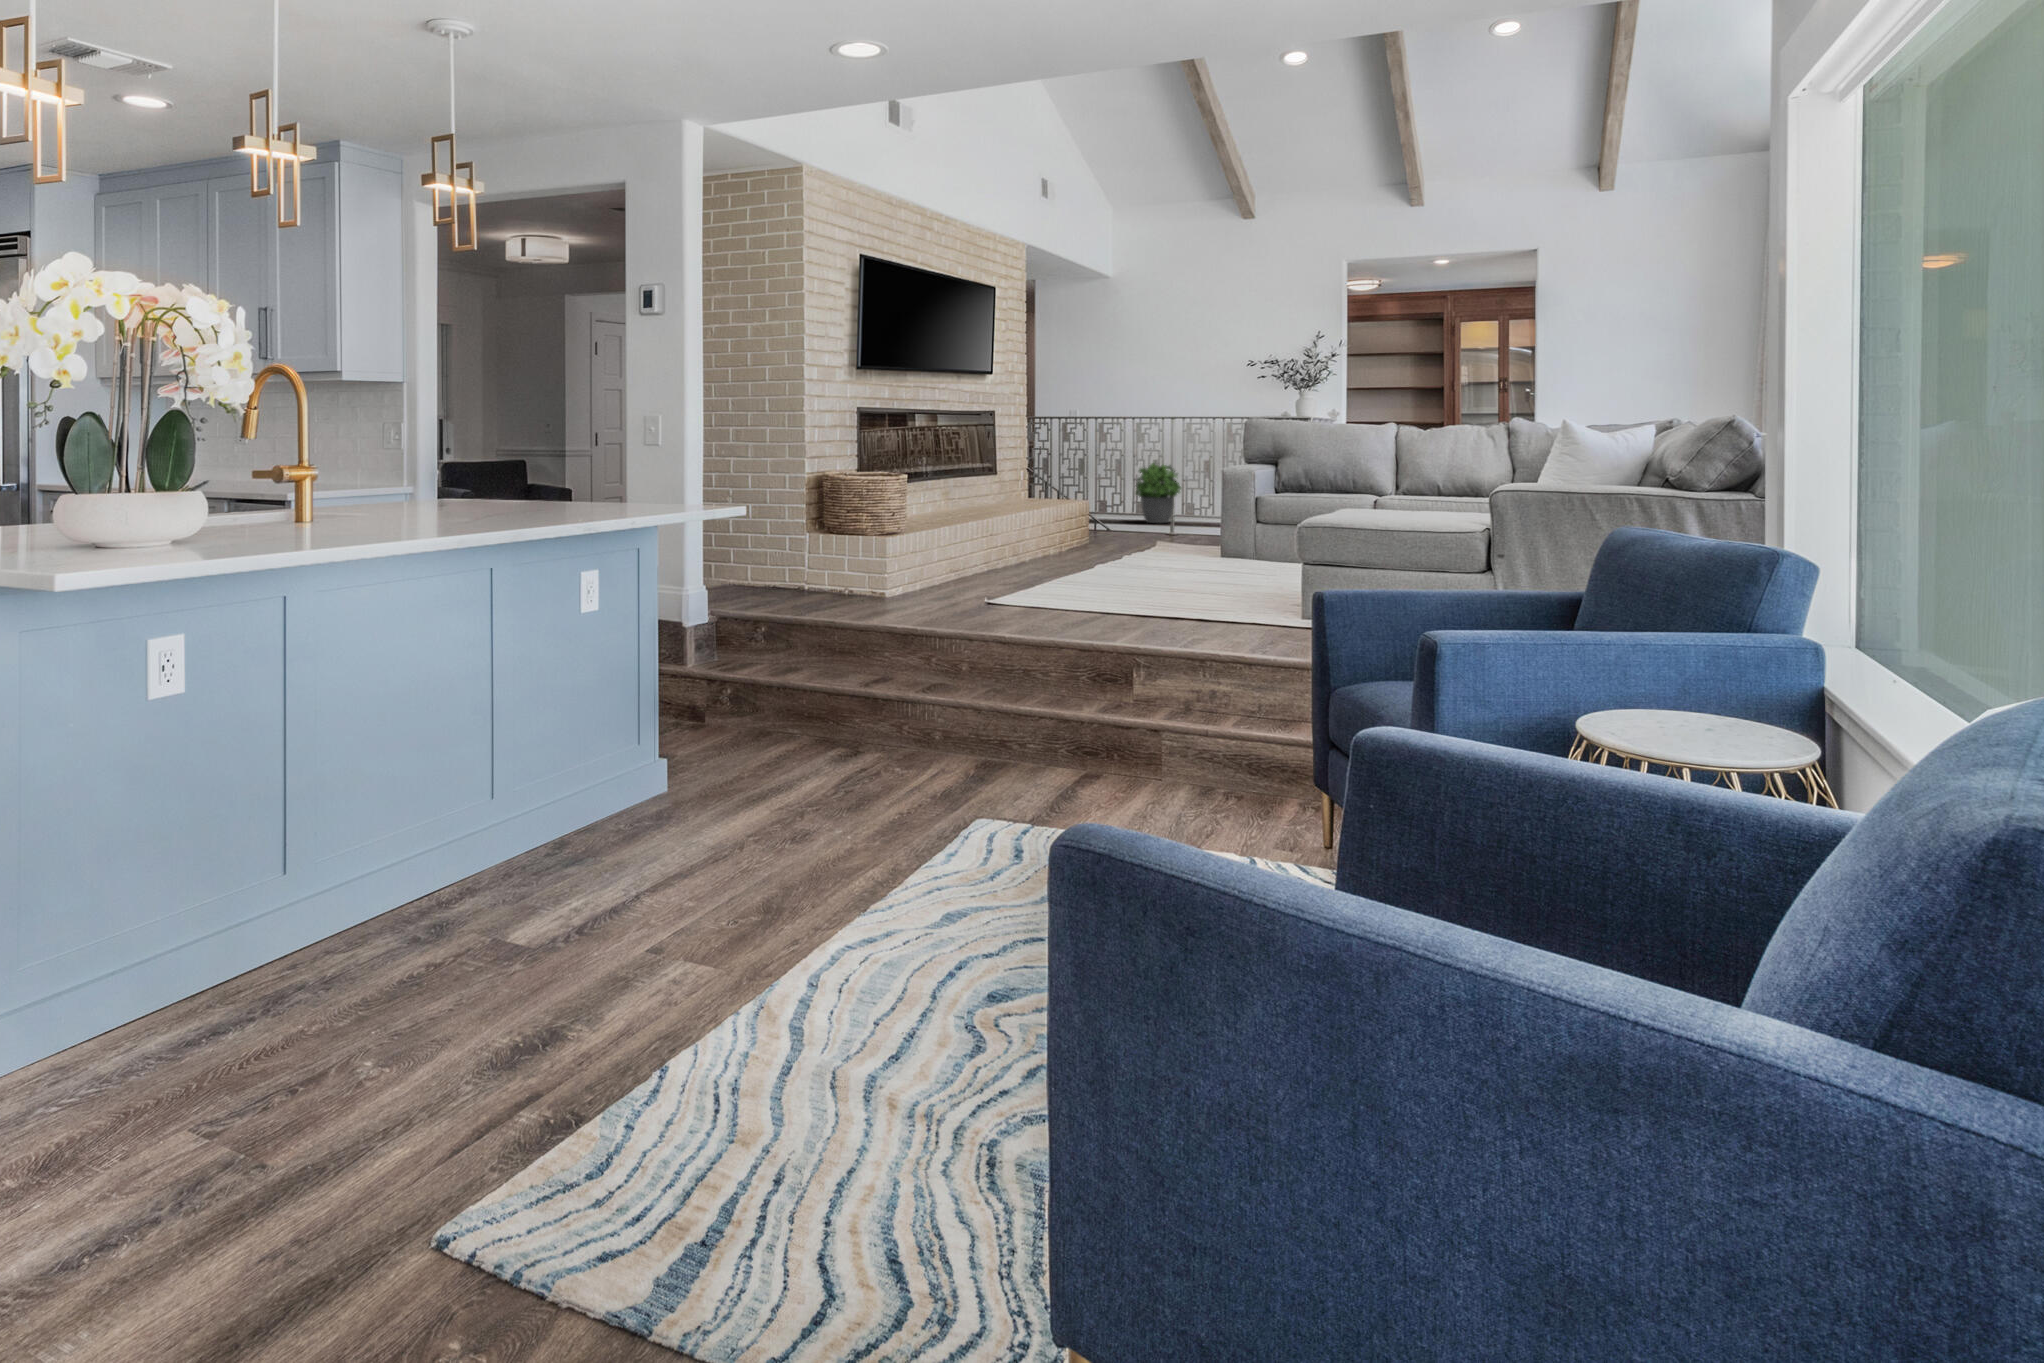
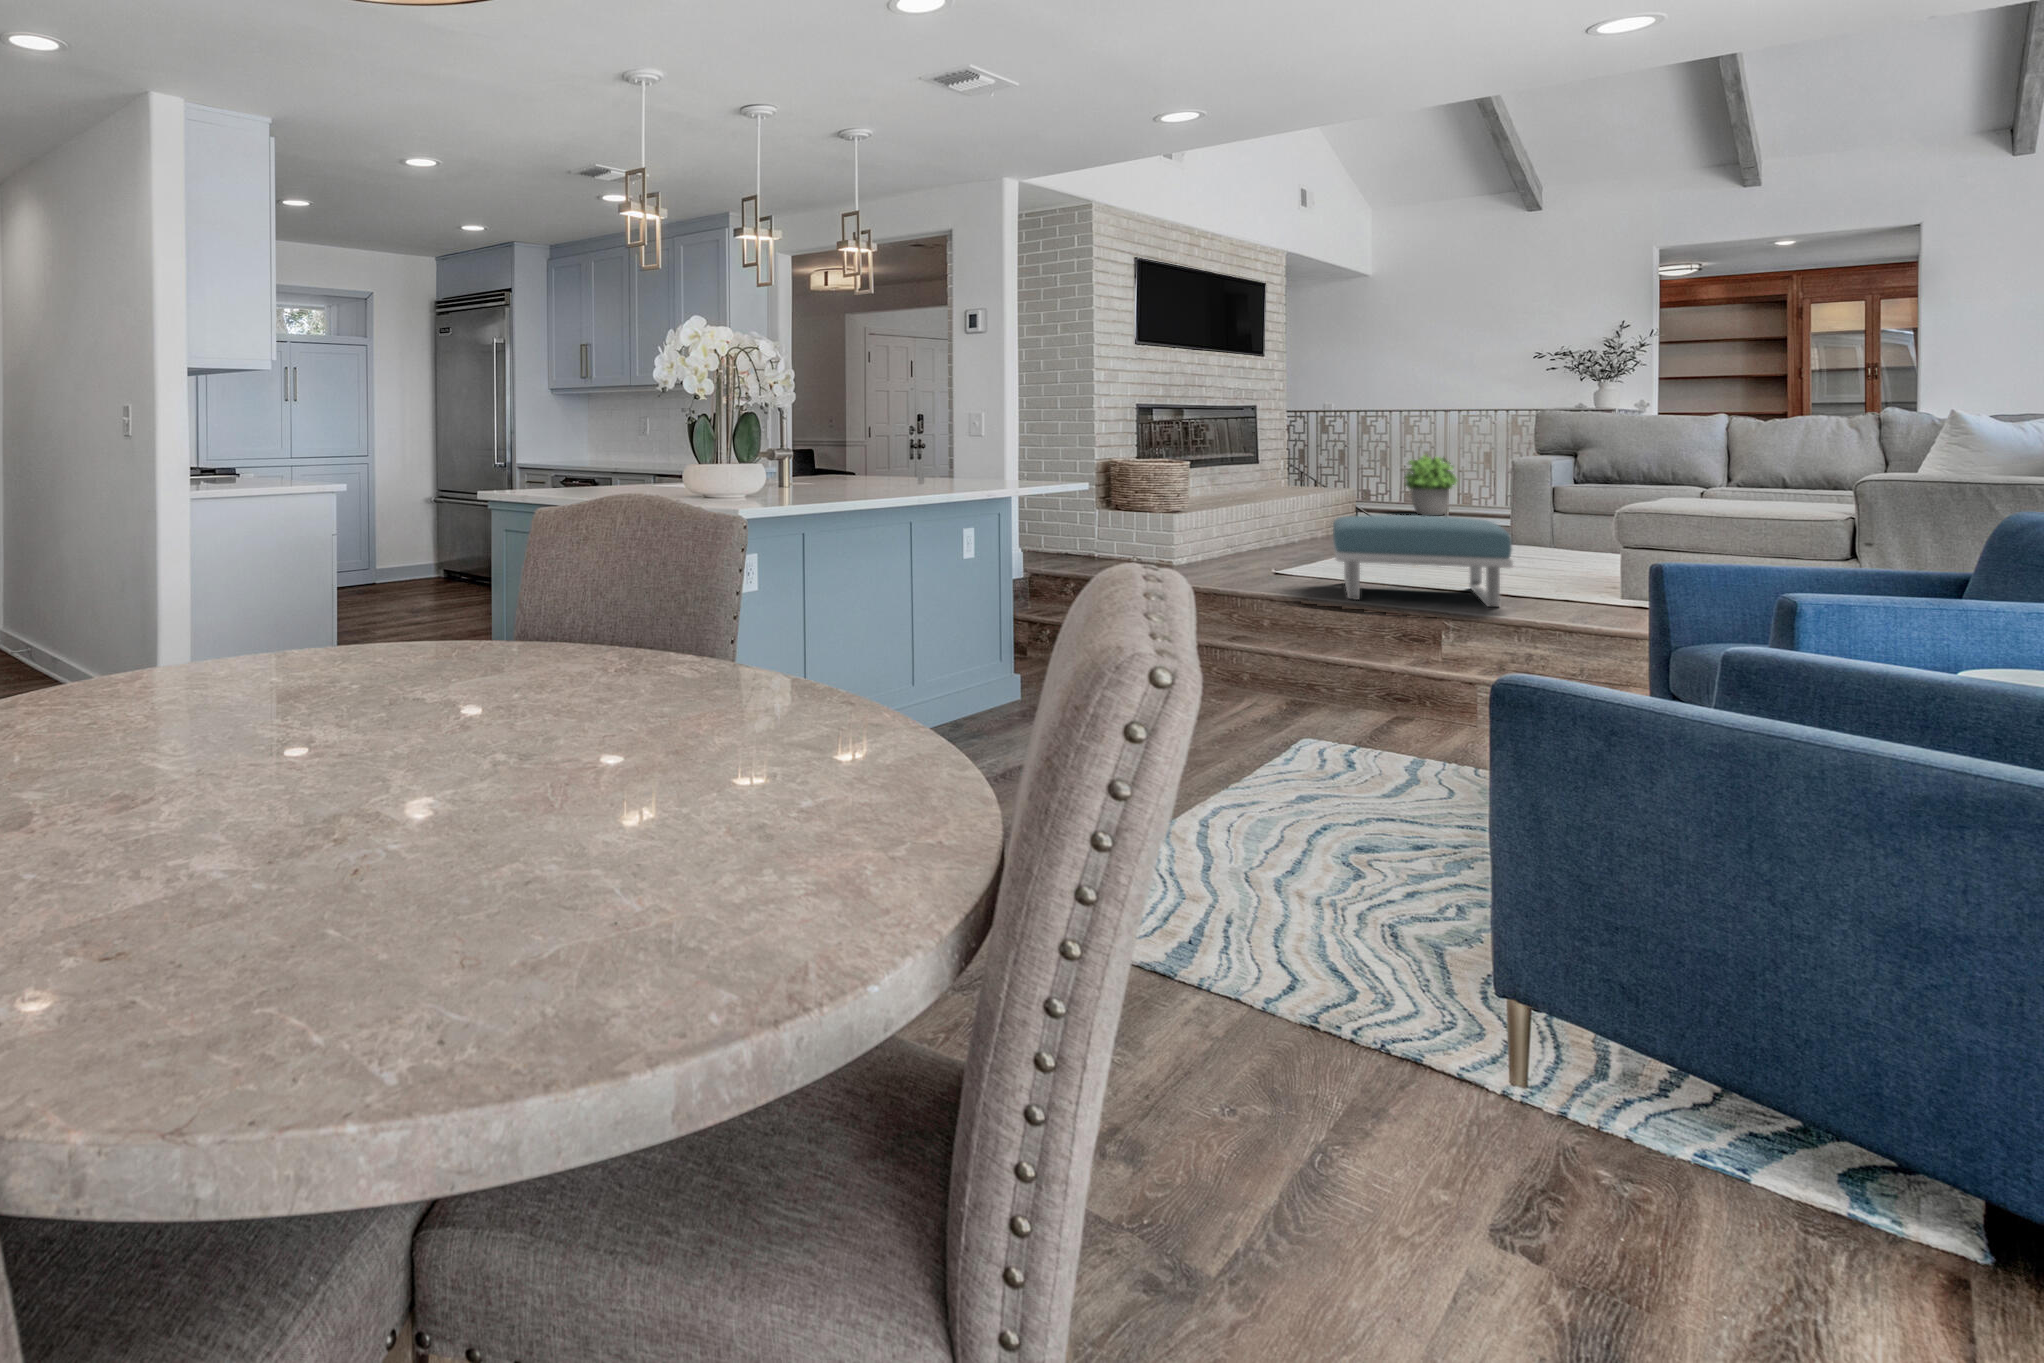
footstool: none [1037,536,1204,636] -> present [1333,515,1513,607]

